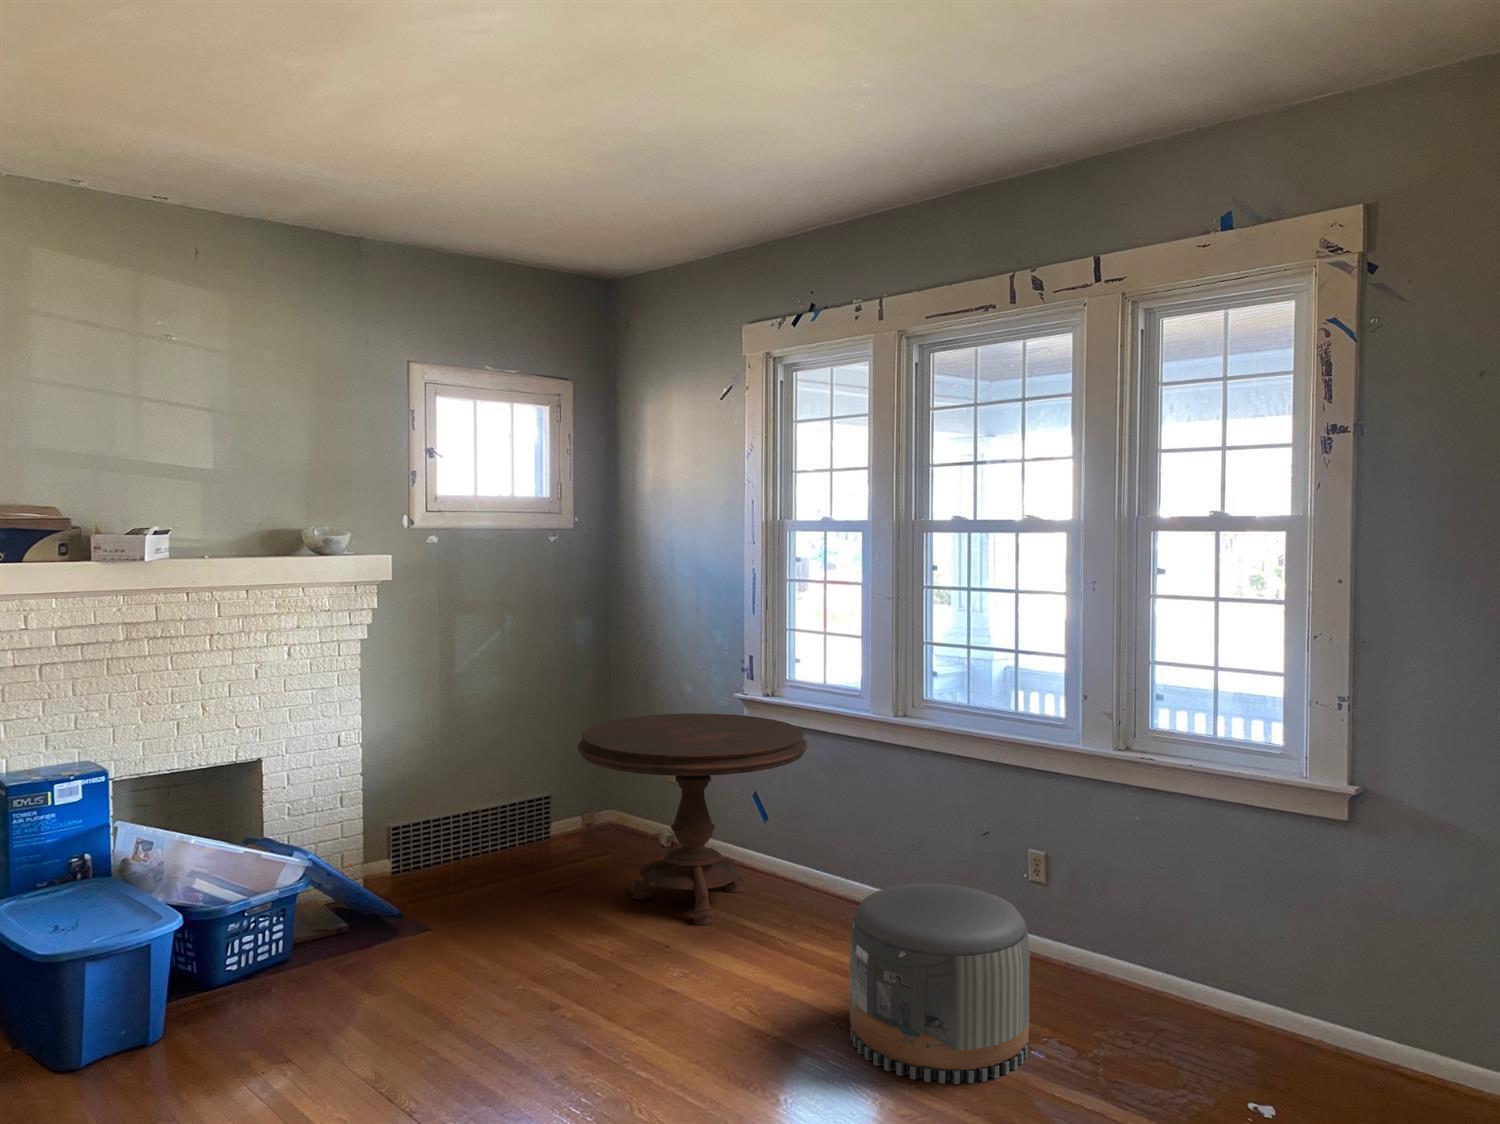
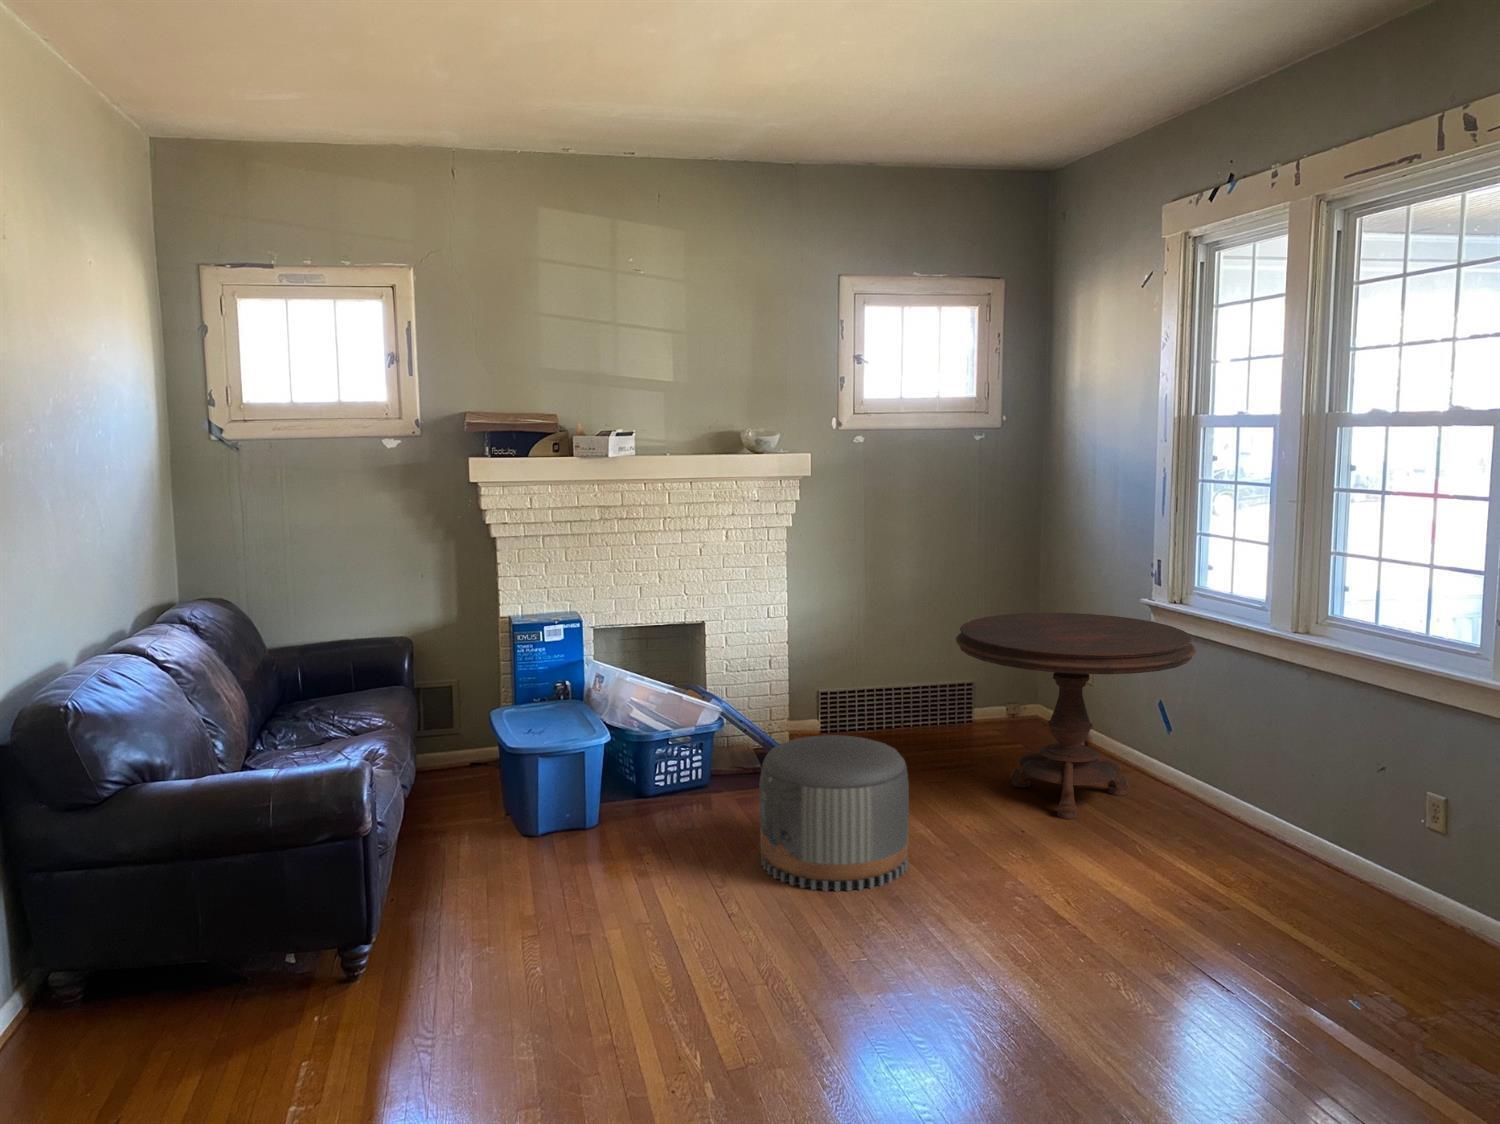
pouf: present [850,883,1030,1084] -> present [760,735,909,892]

